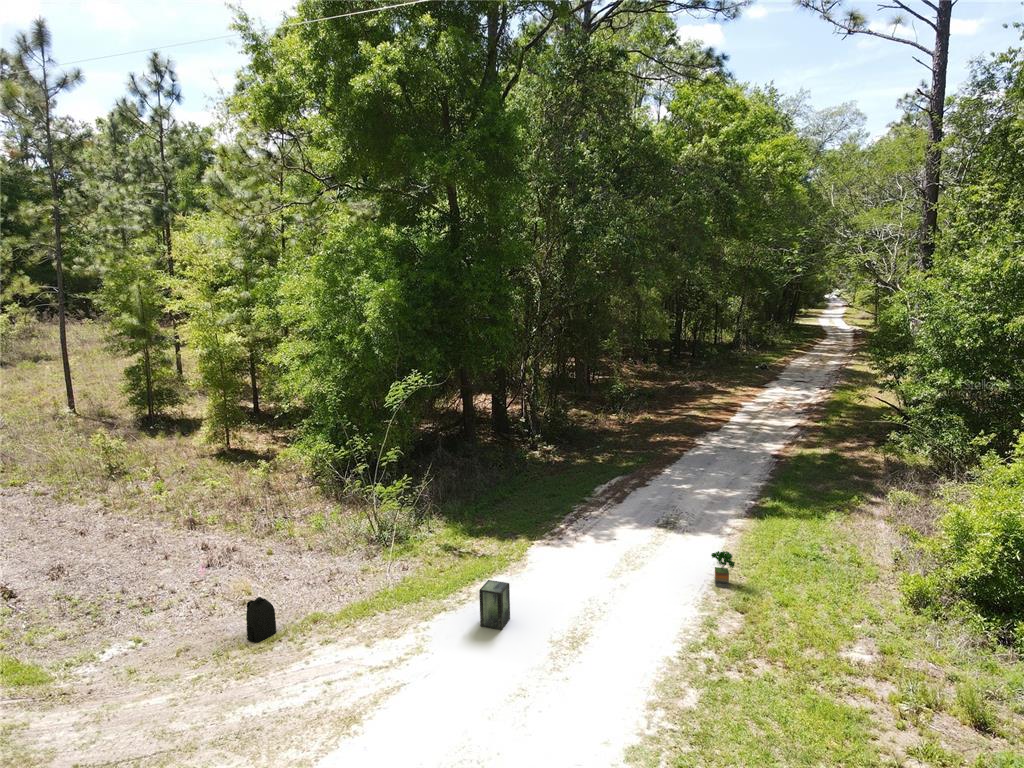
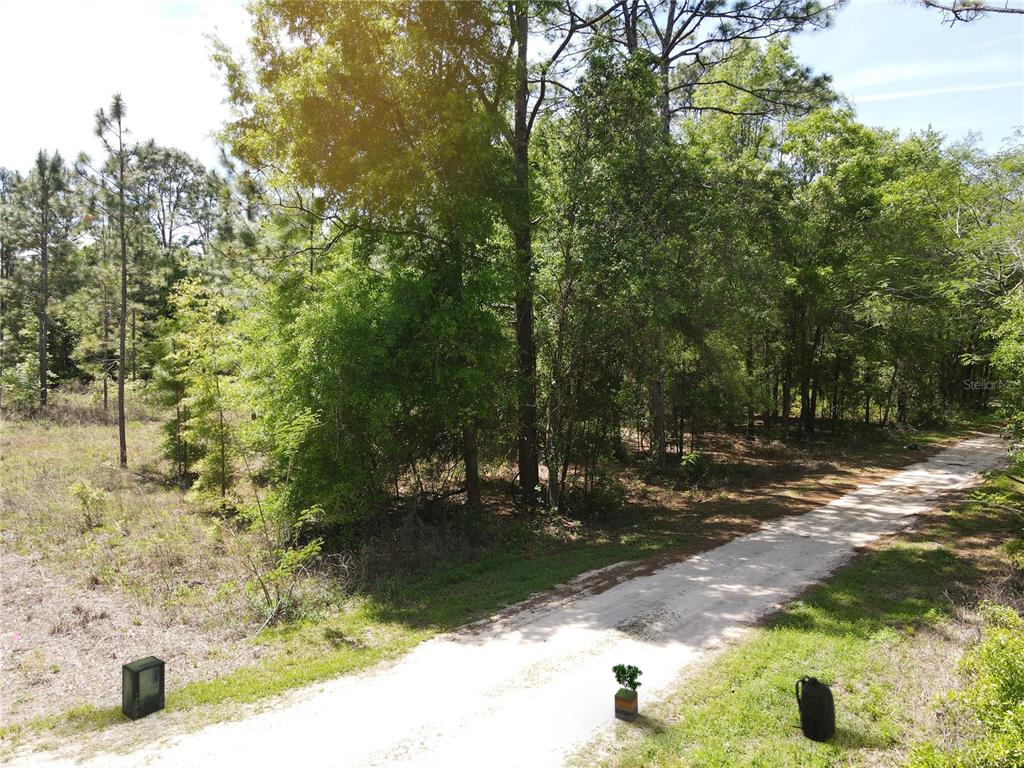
storage box: present [479,580,510,630] -> present [122,656,165,720]
backpack: present [246,597,276,642] -> present [795,675,836,741]

